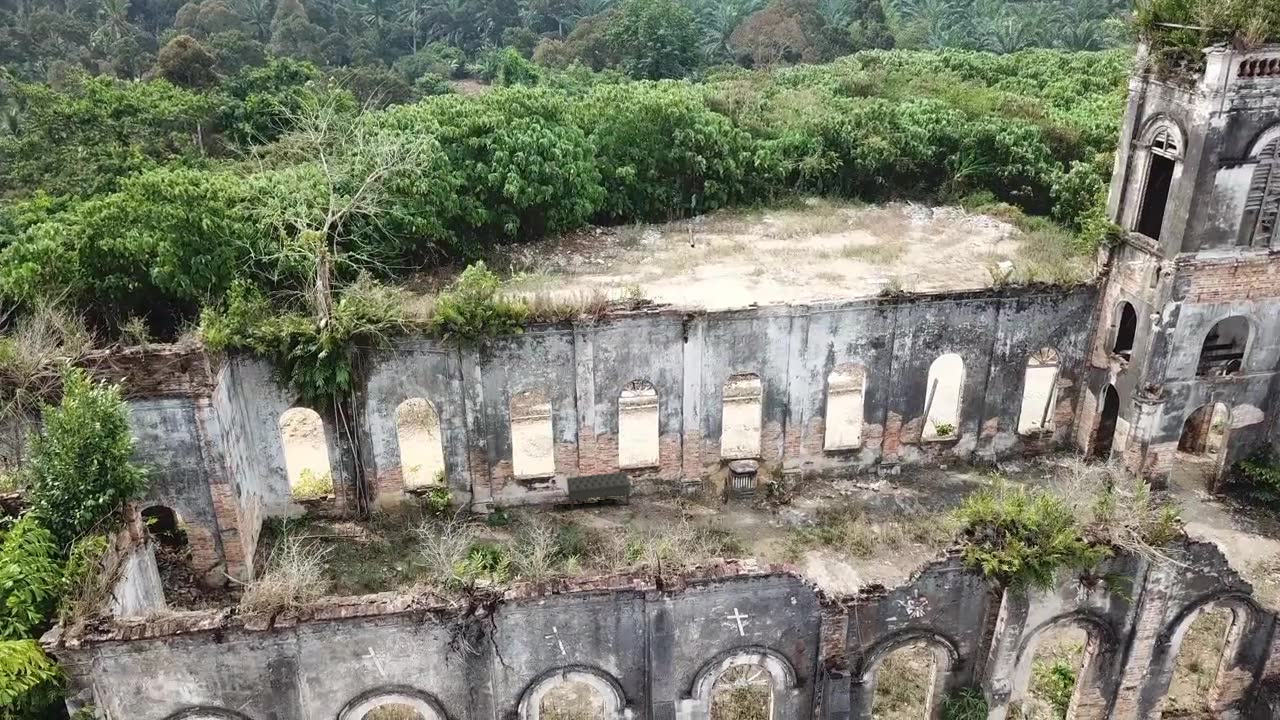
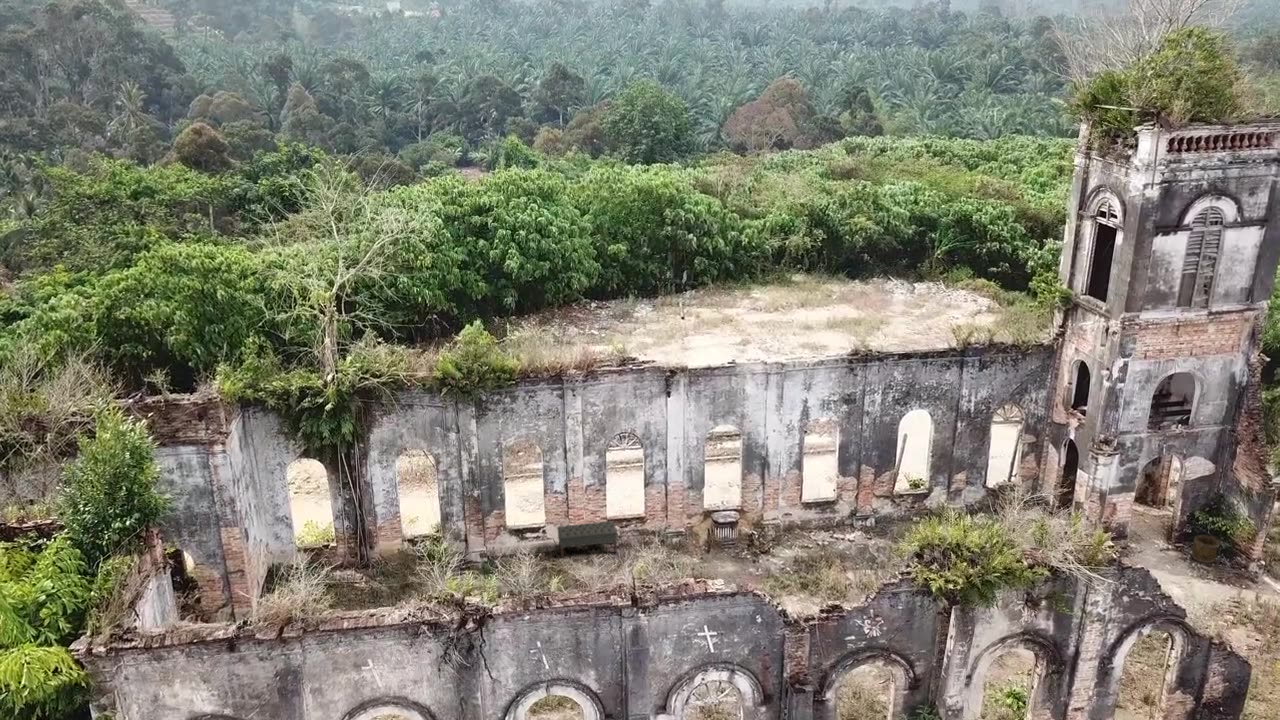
bucket: none [1235,486,1268,516] -> present [1192,535,1221,563]

